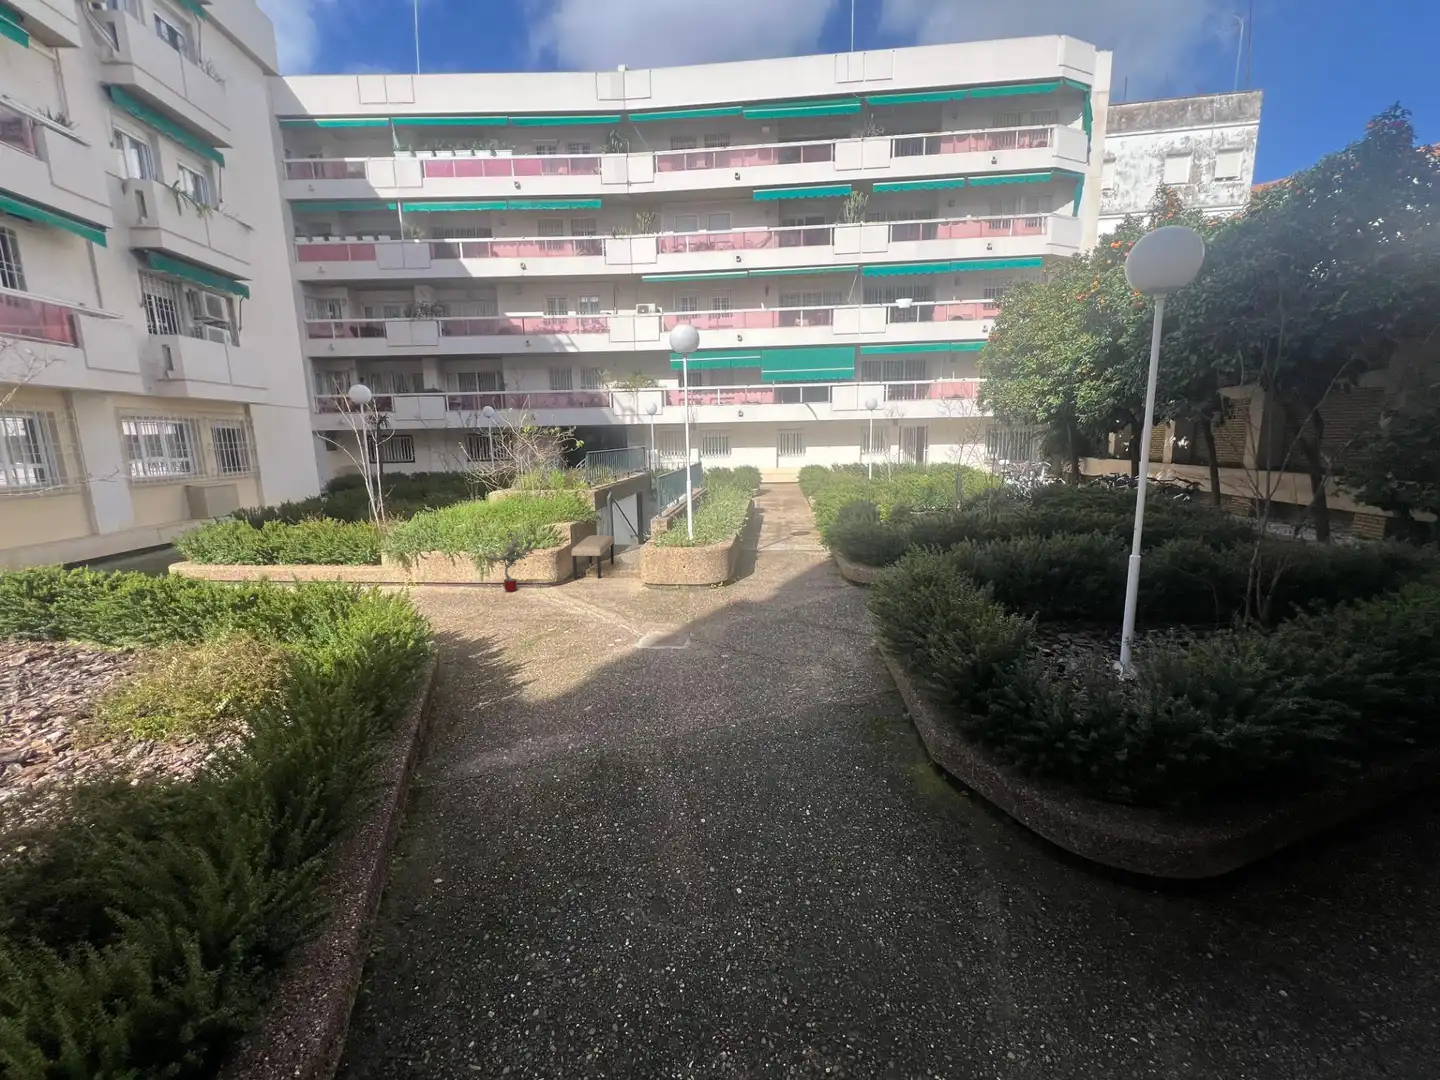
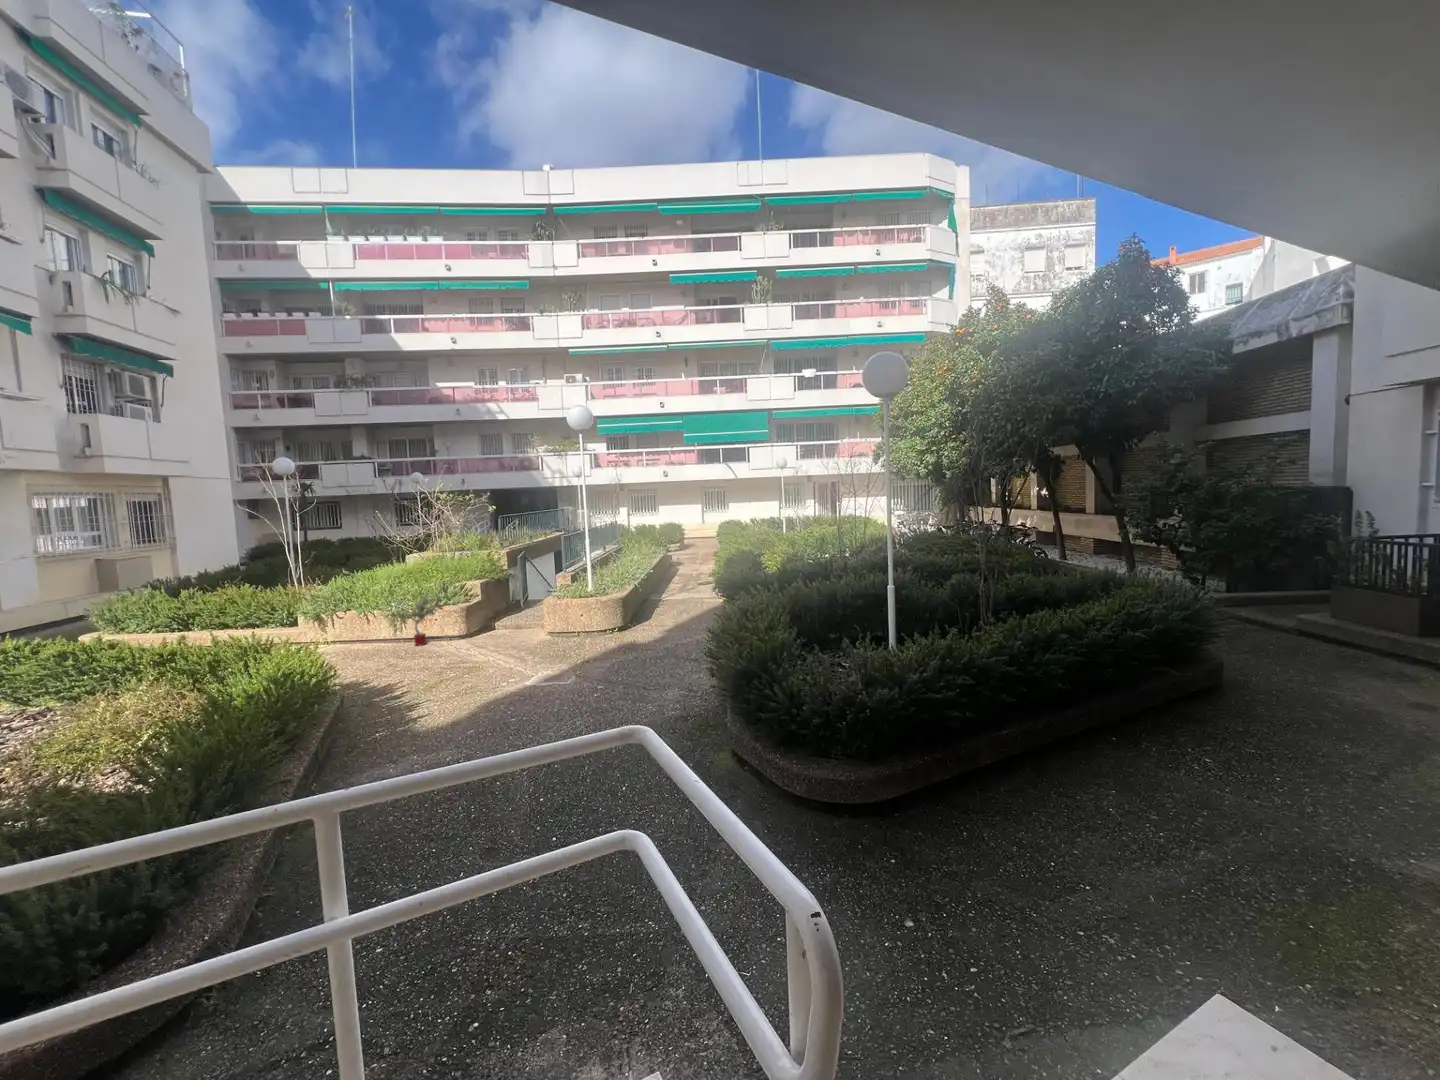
bench: present [571,535,614,579] -> none [479,592,522,632]

